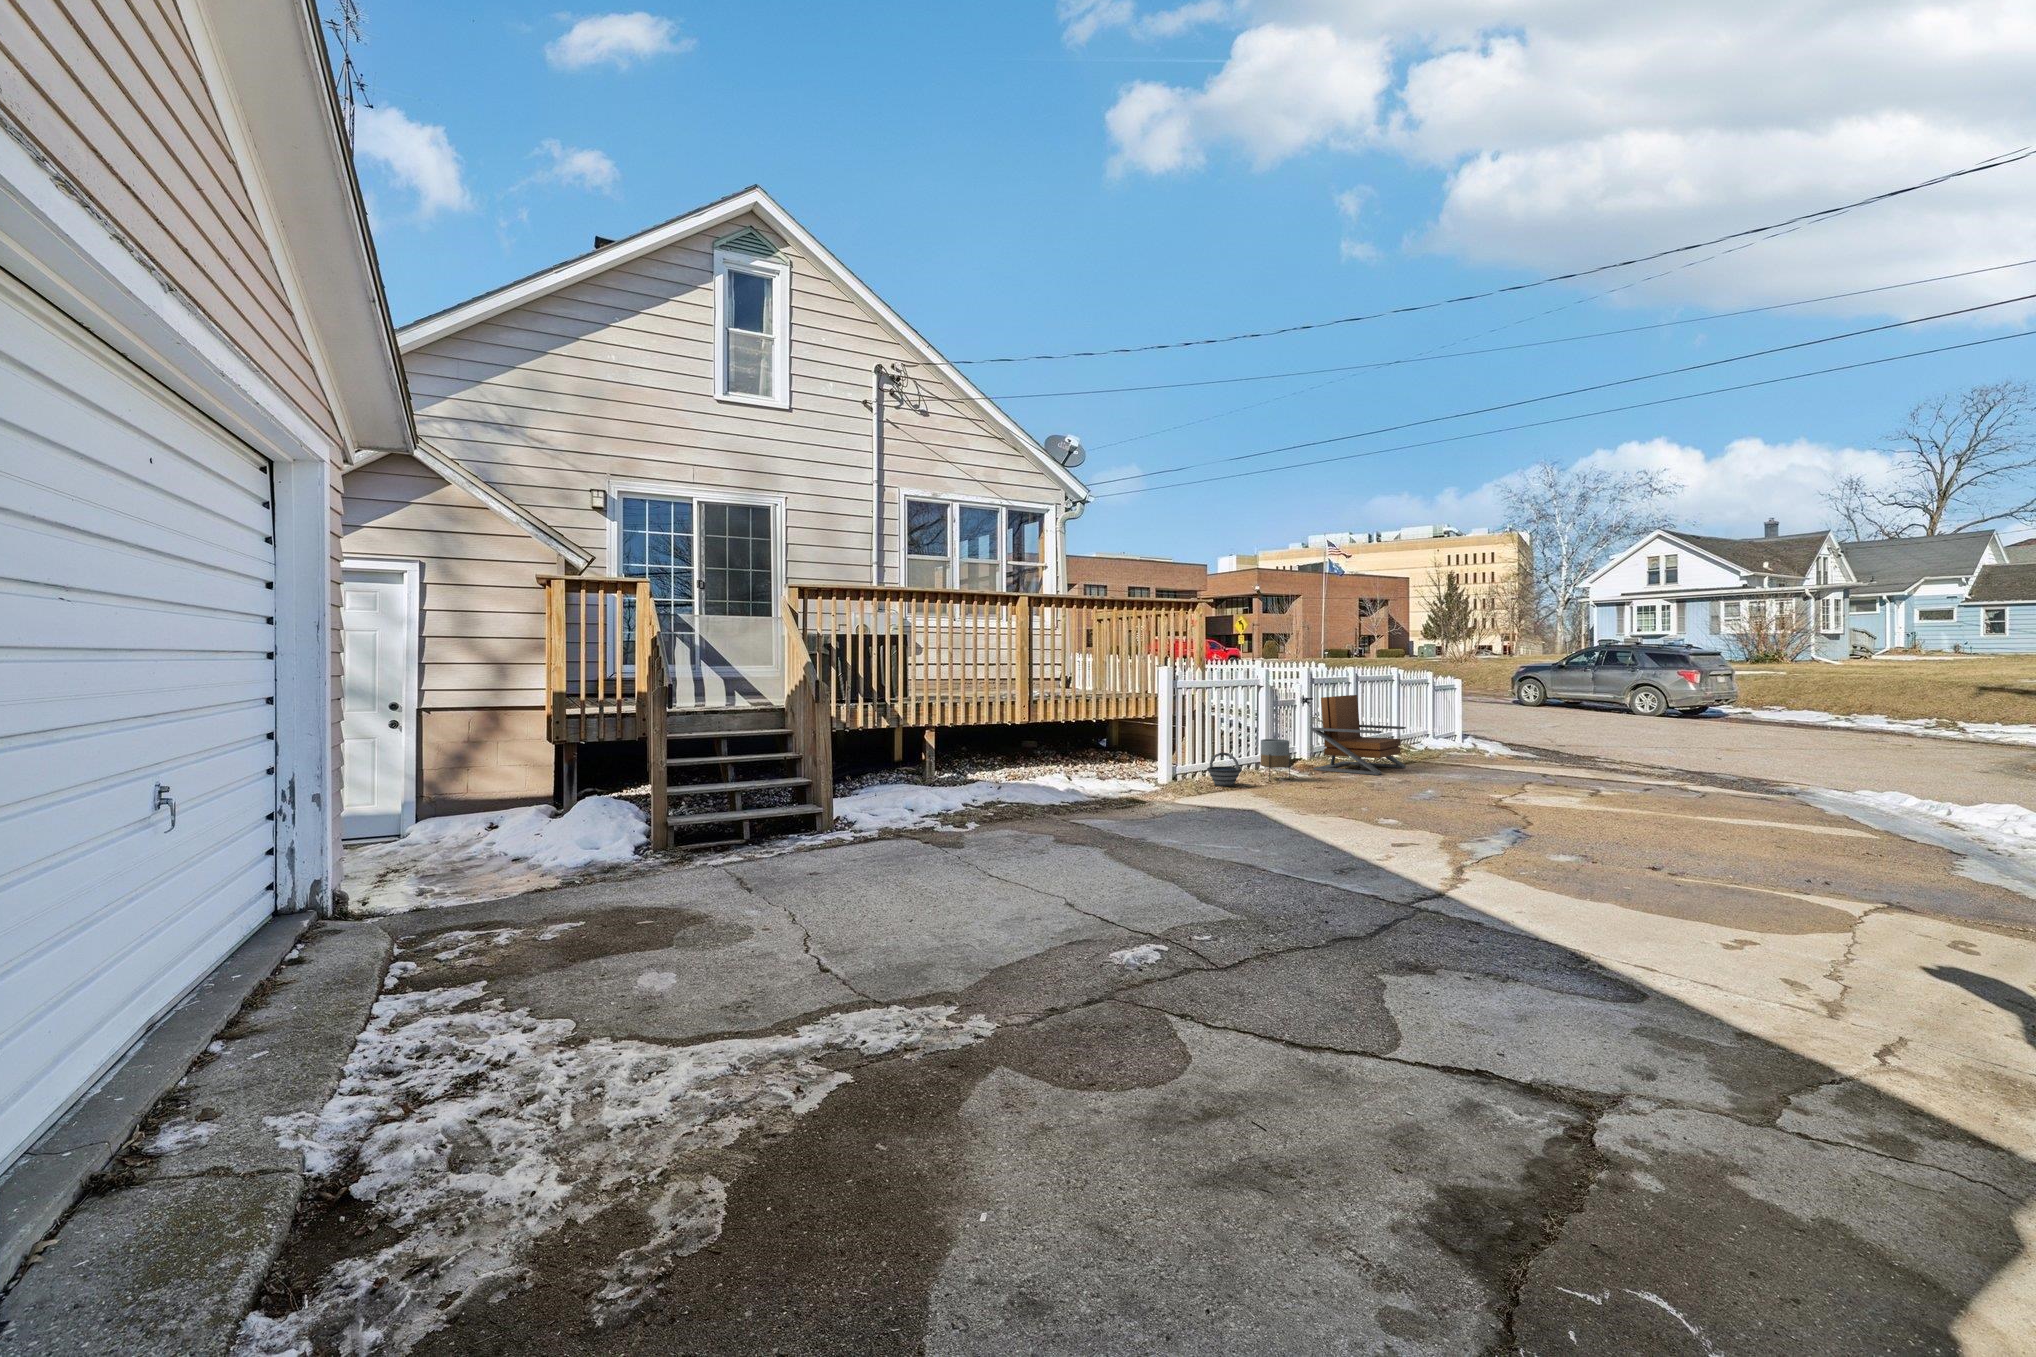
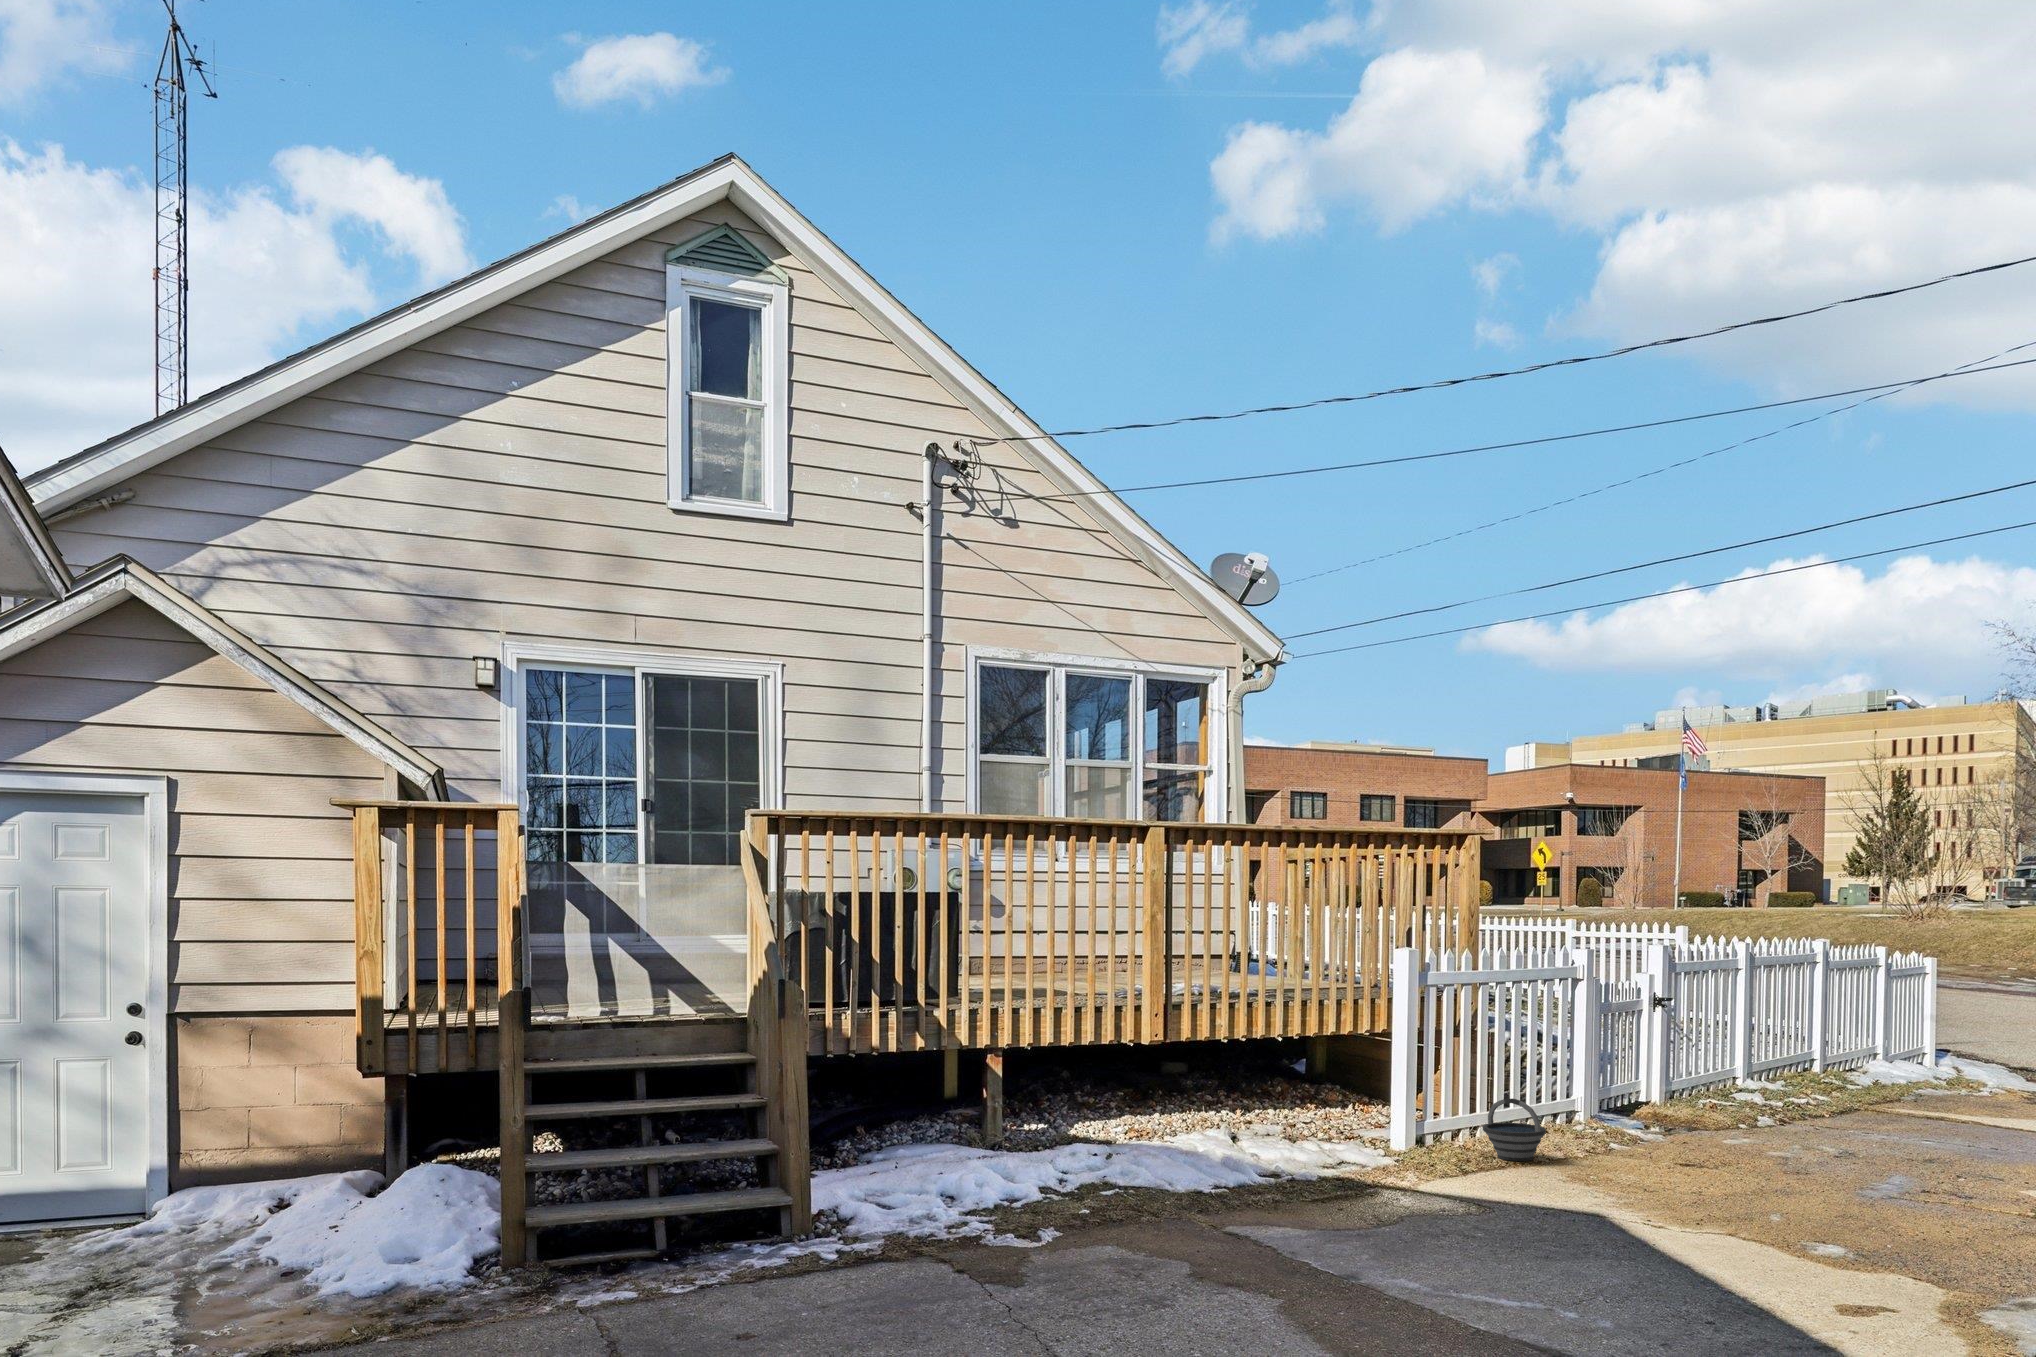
lounge chair: present [1311,695,1406,775] -> none [1677,991,1860,1143]
planter: present [1260,739,1290,781] -> none [1581,1073,1638,1152]

